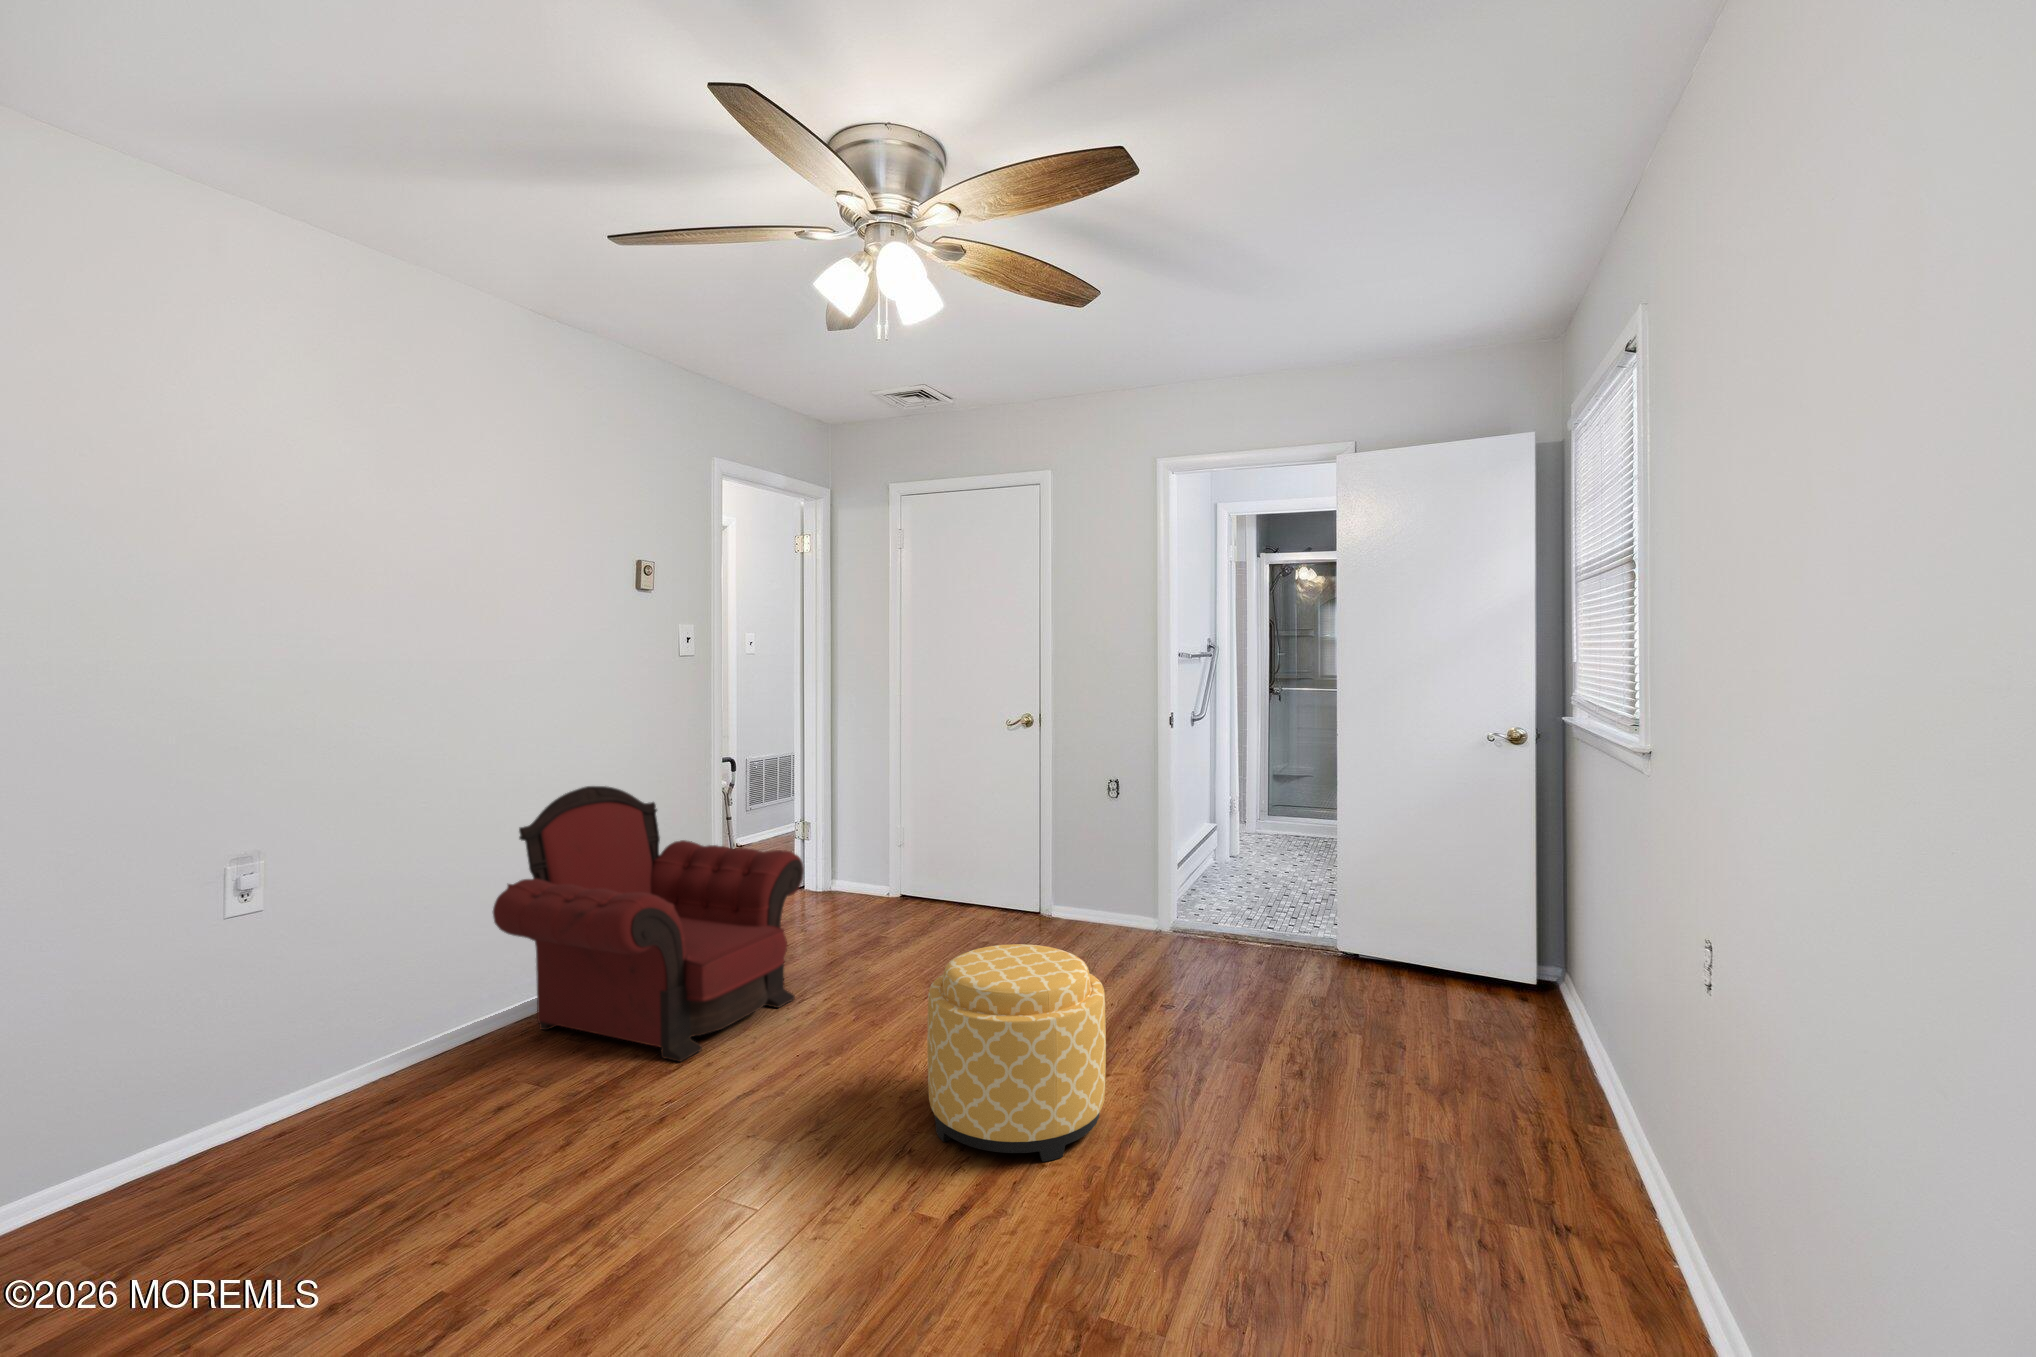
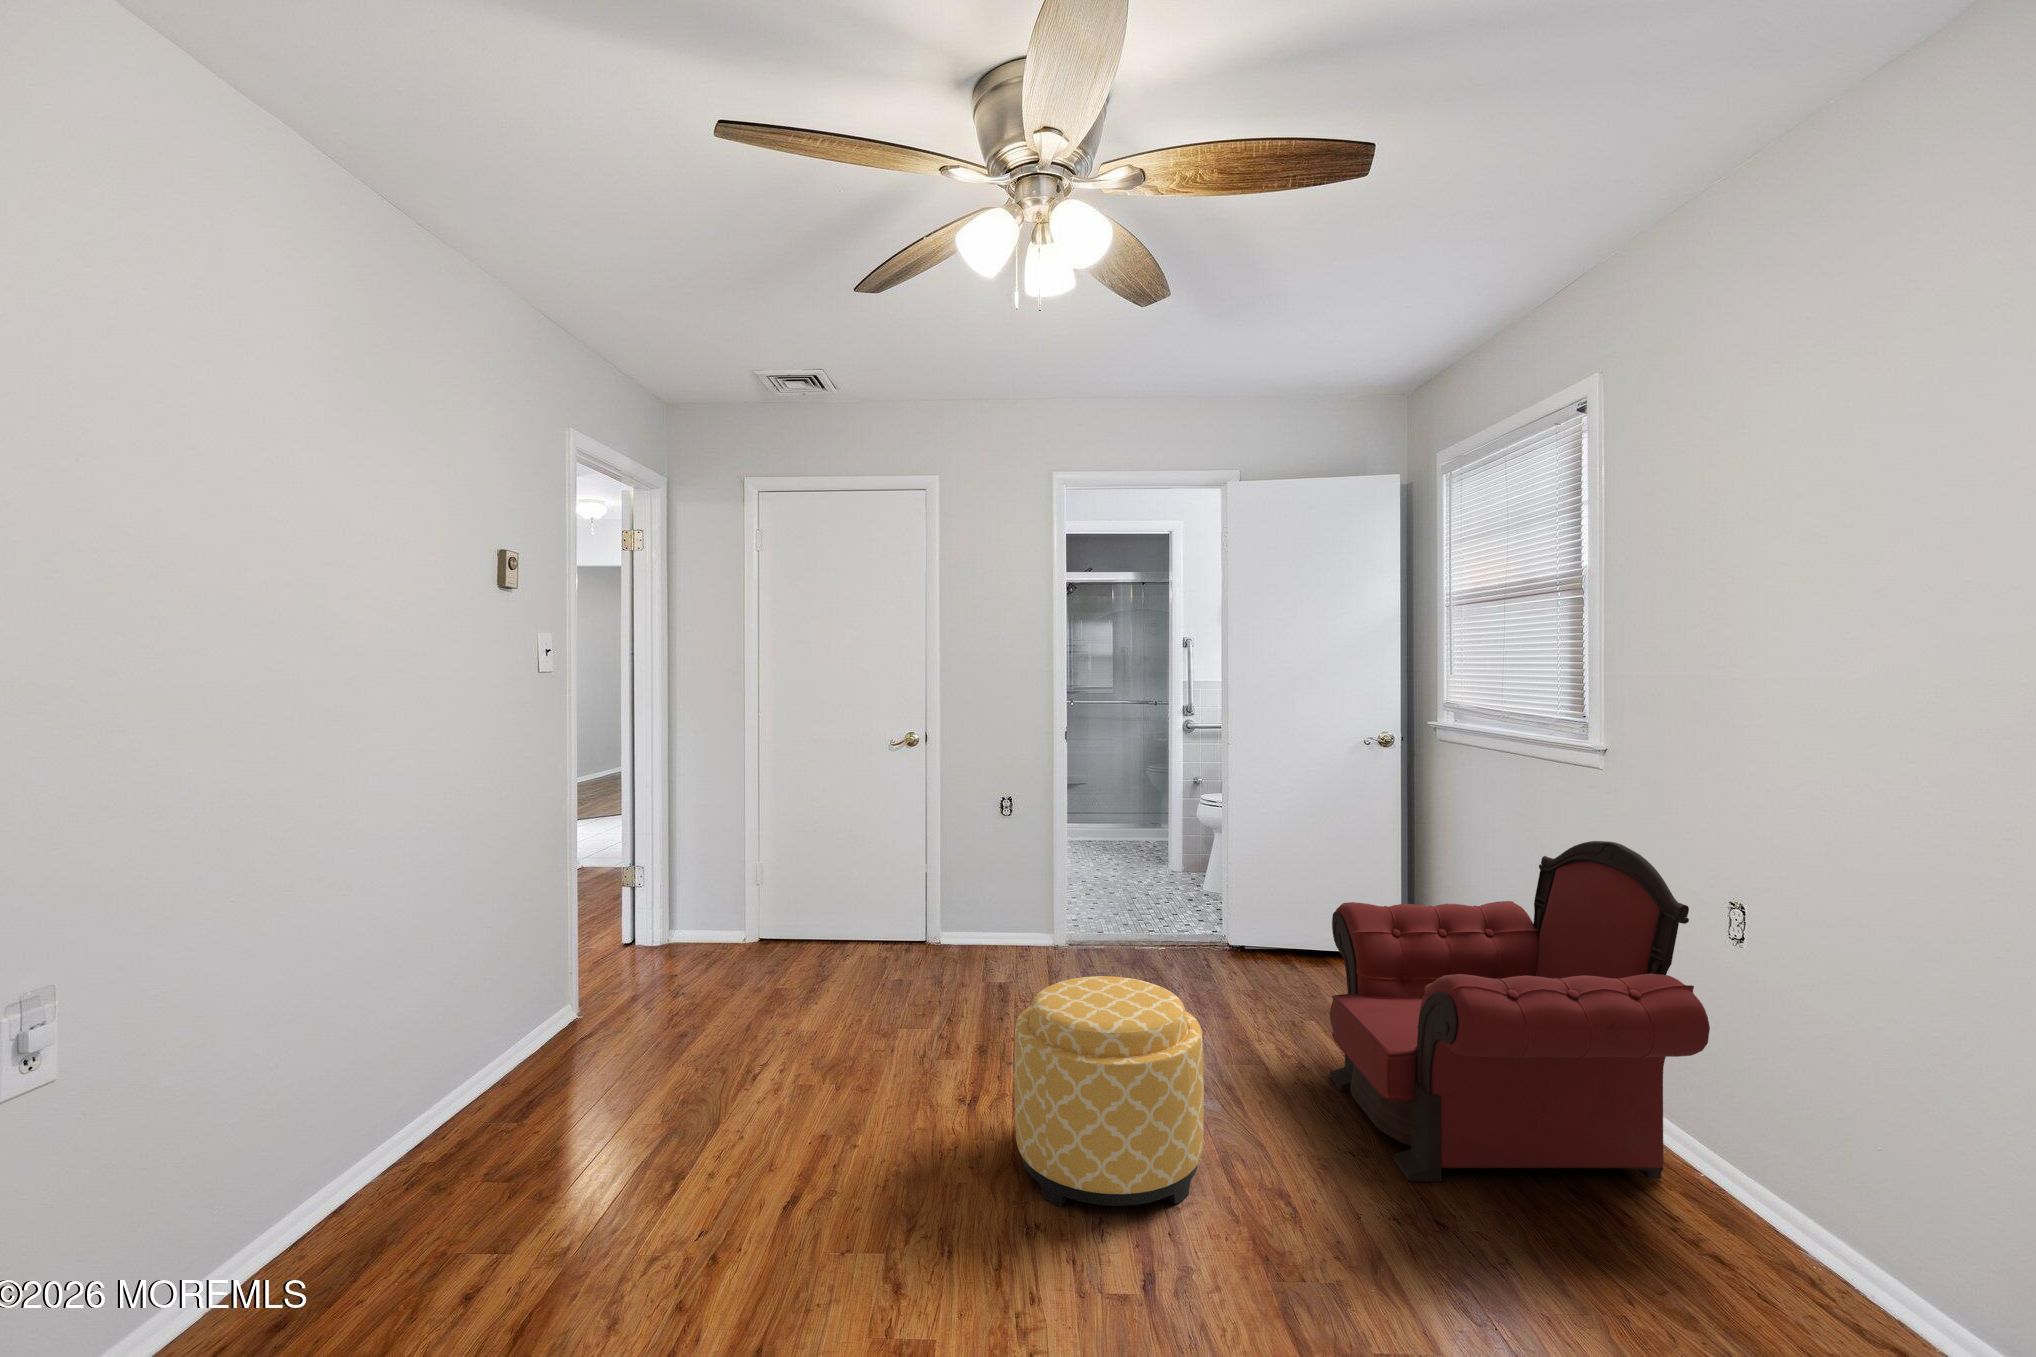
armchair: present [493,786,804,1062] -> present [1330,841,1710,1182]

